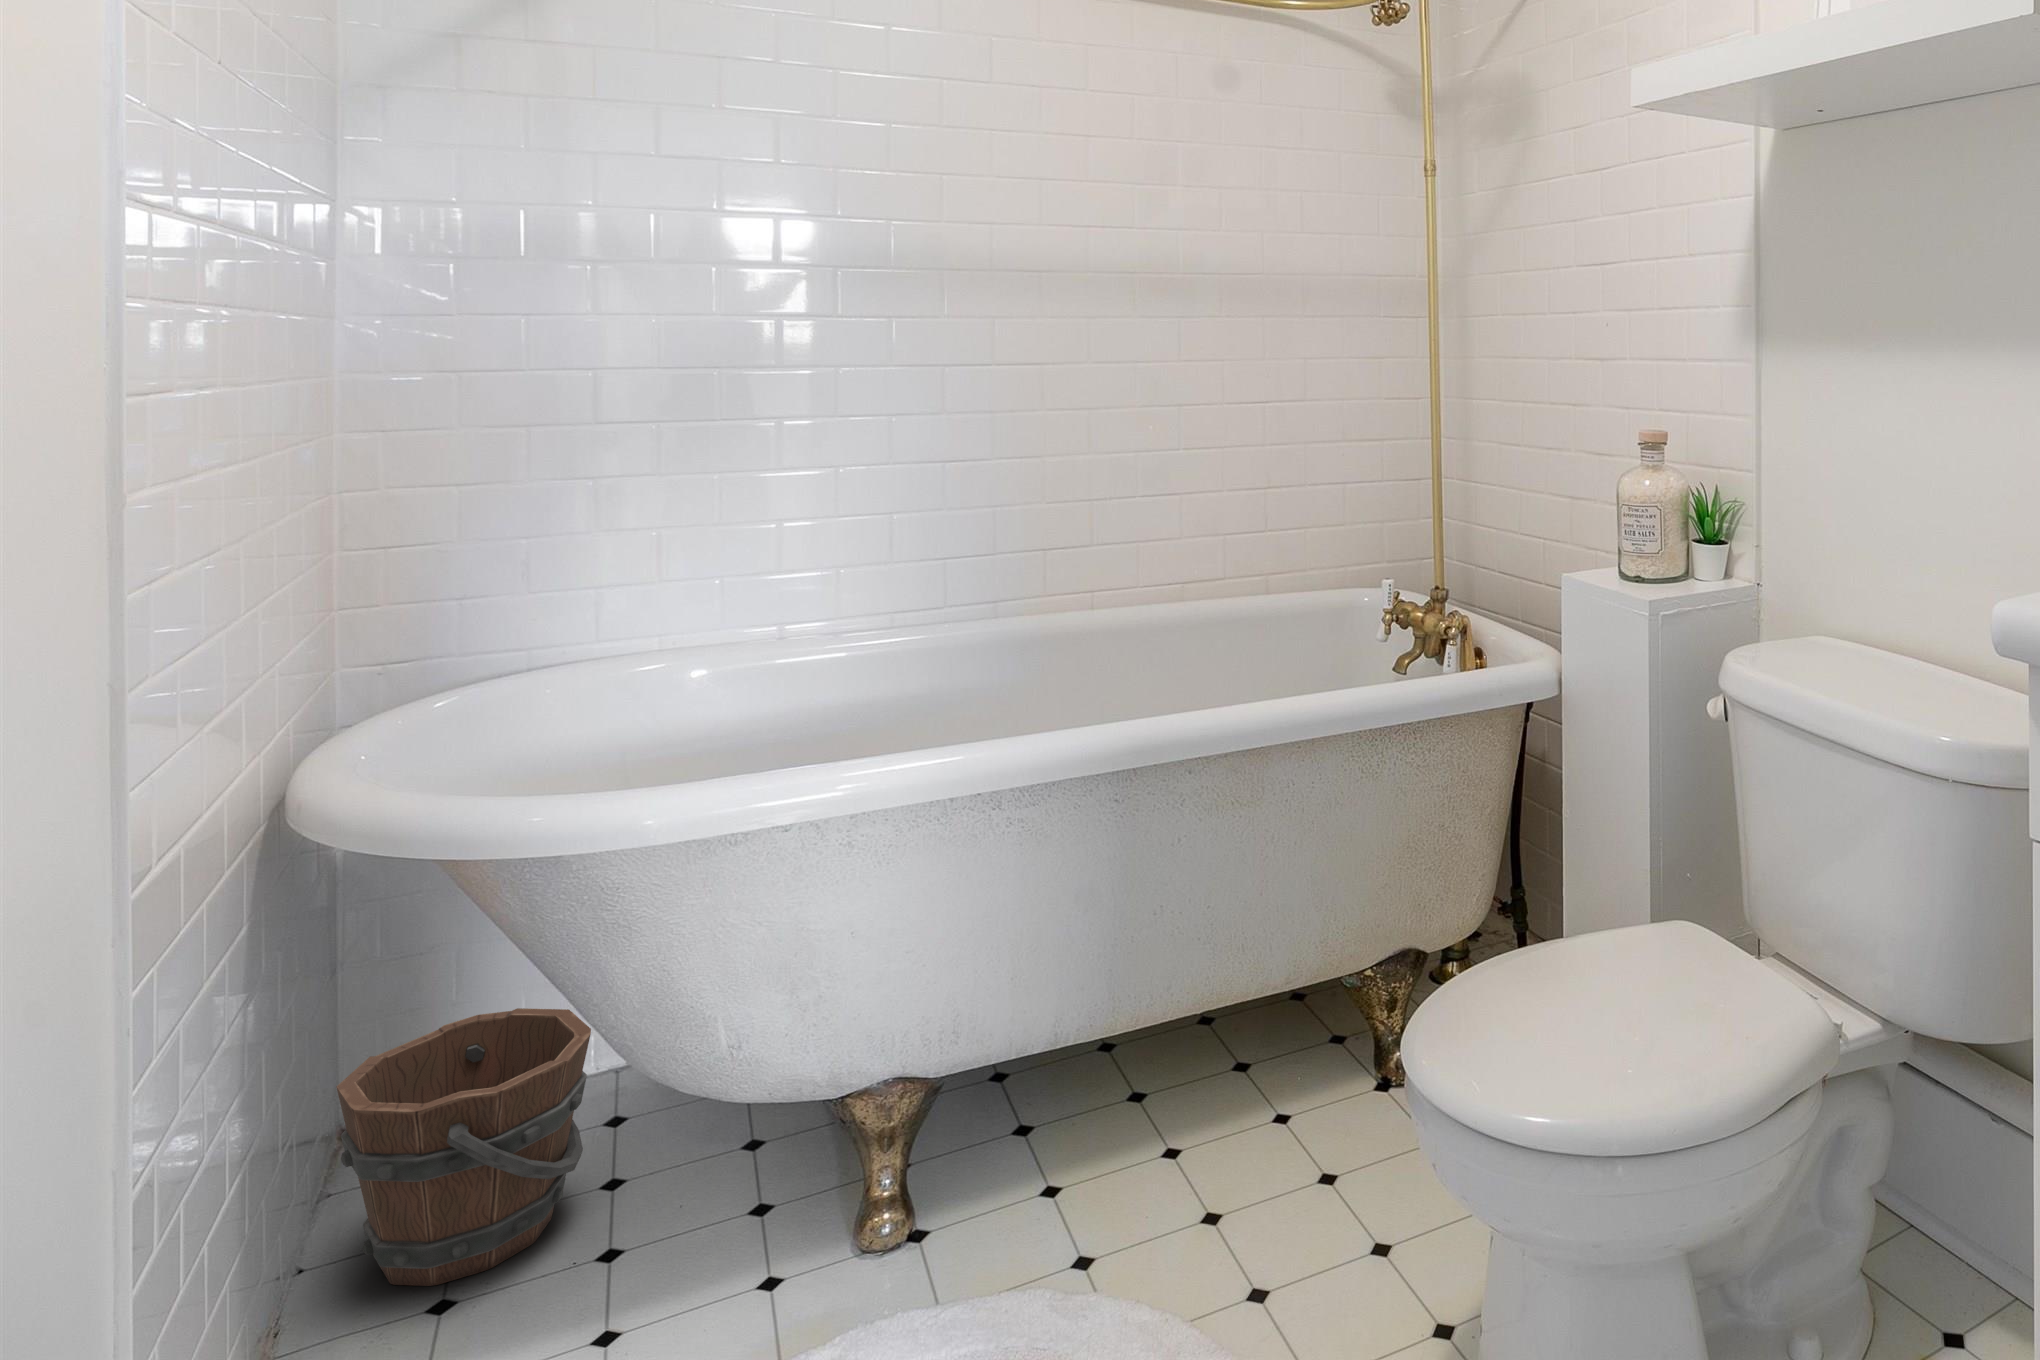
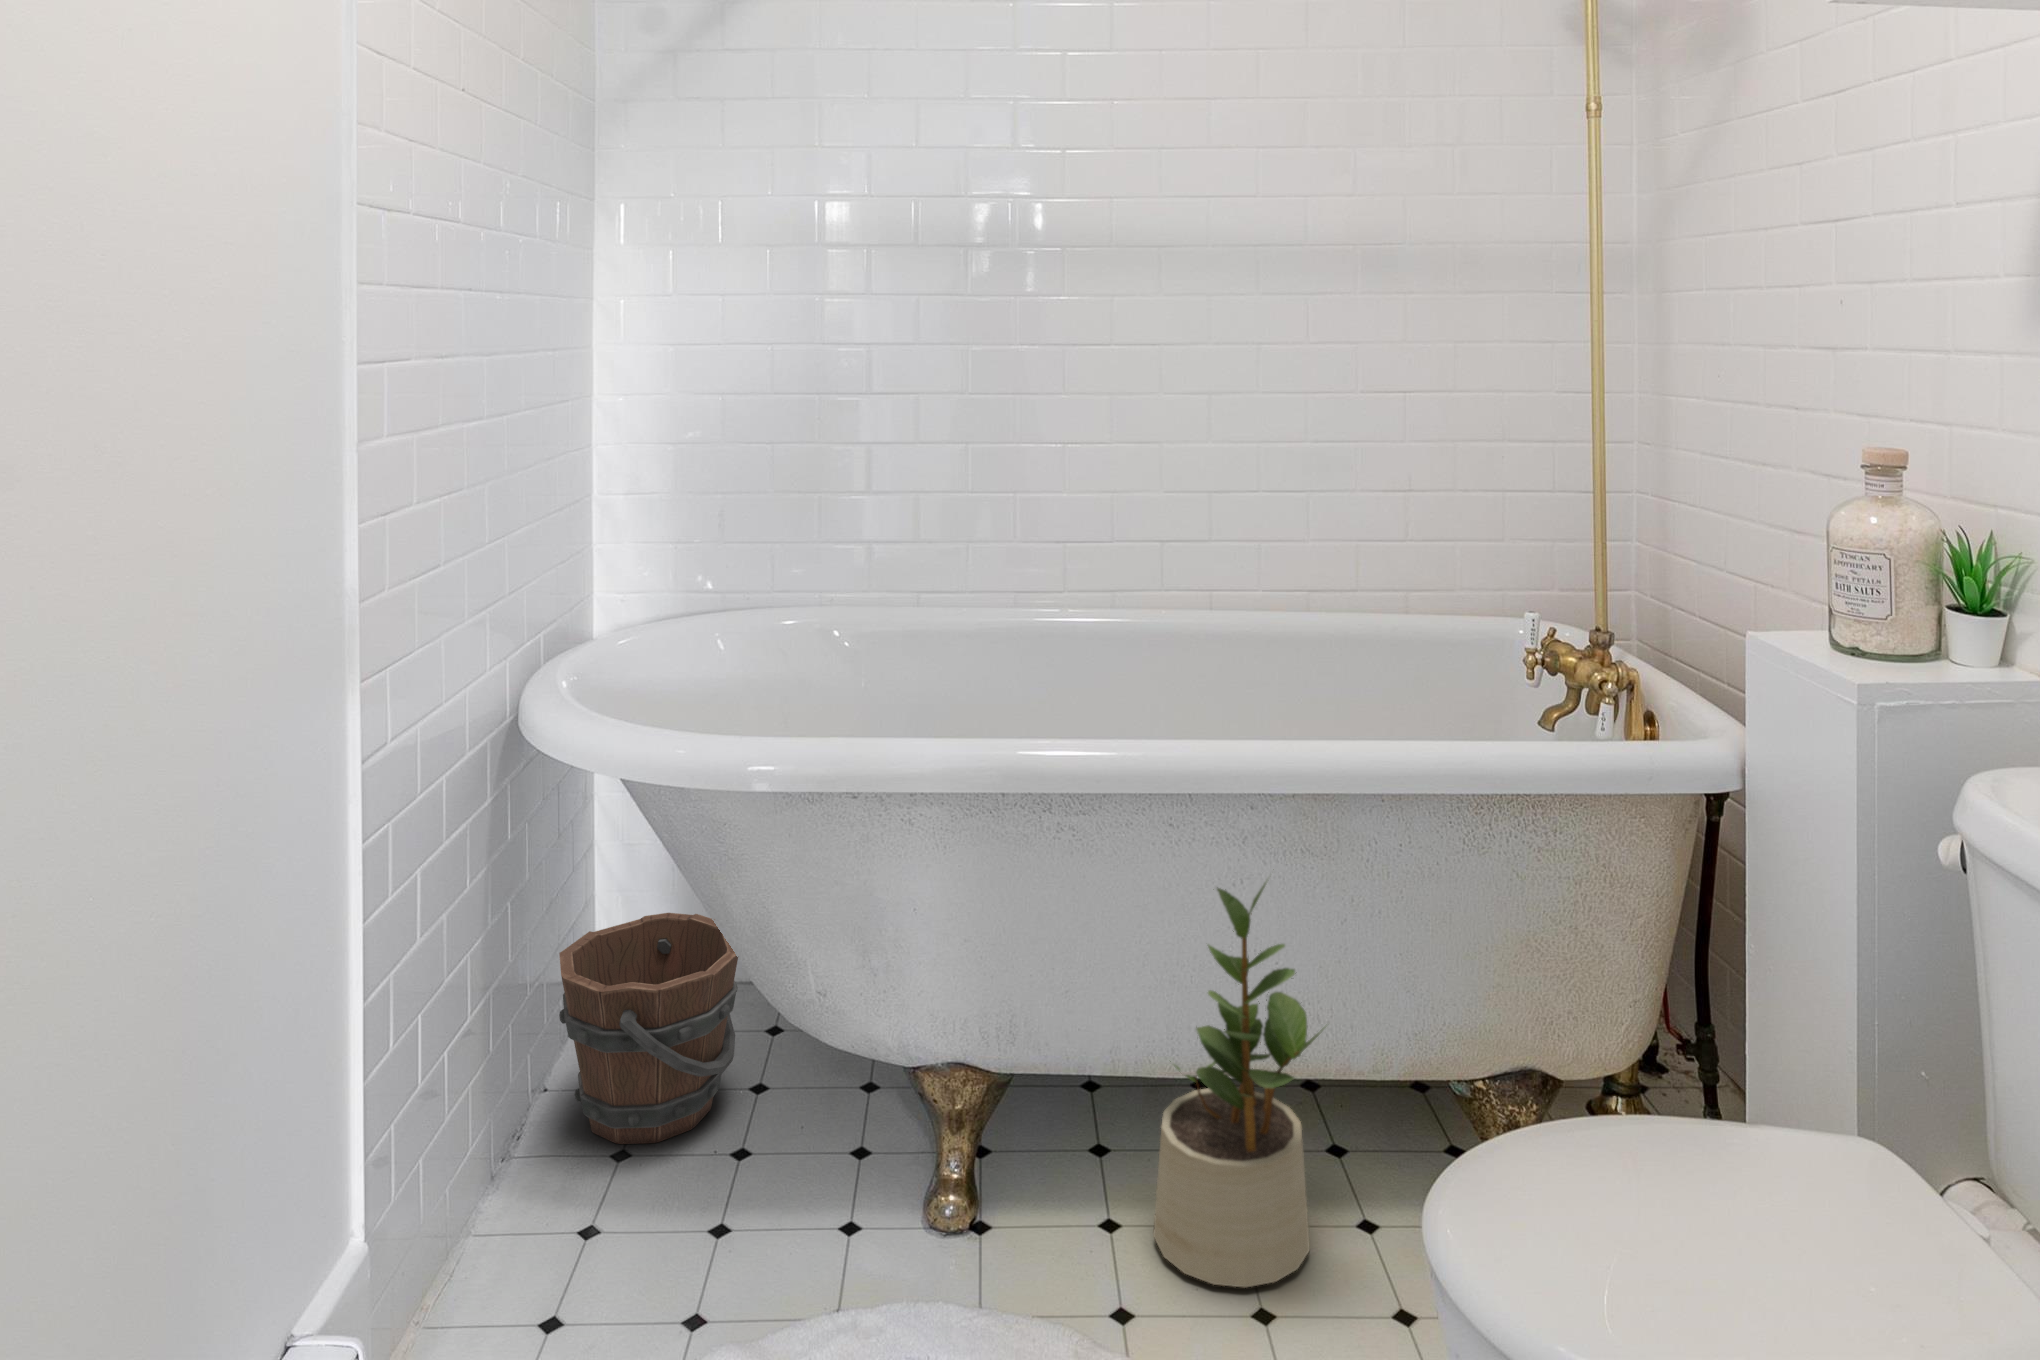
potted plant: none [1092,814,1260,1205] -> present [1153,883,1325,1287]

